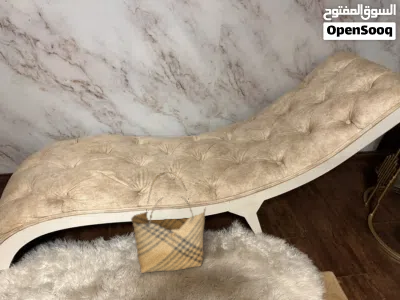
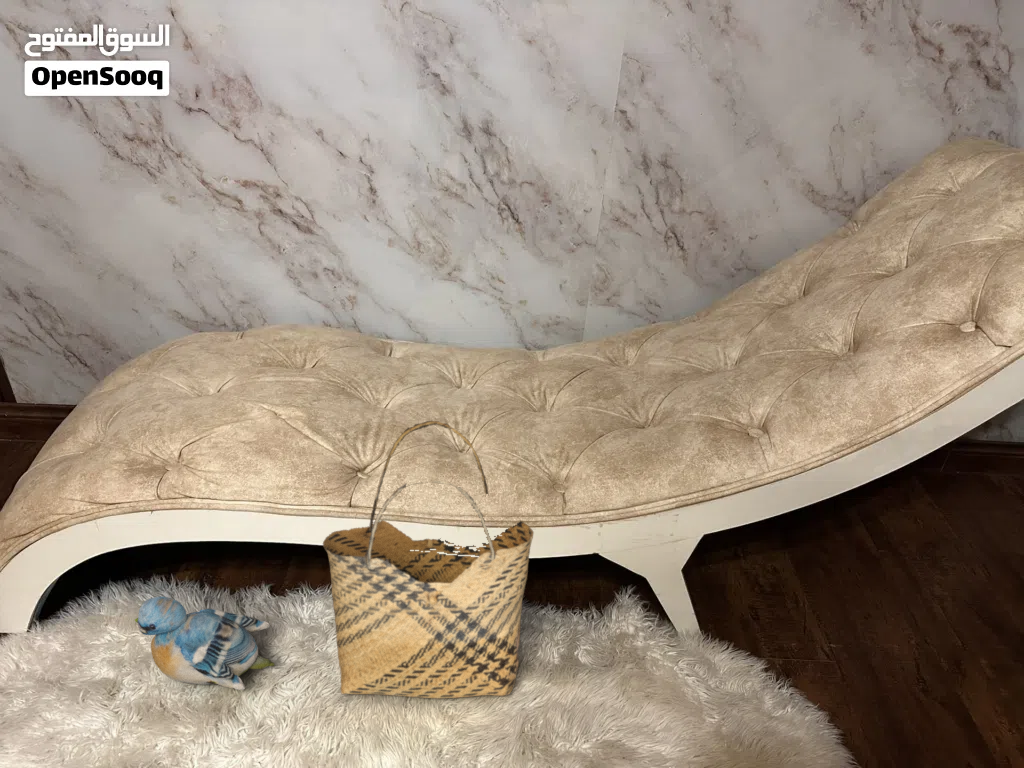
plush toy: none [61,246,115,276] -> present [135,596,274,690]

